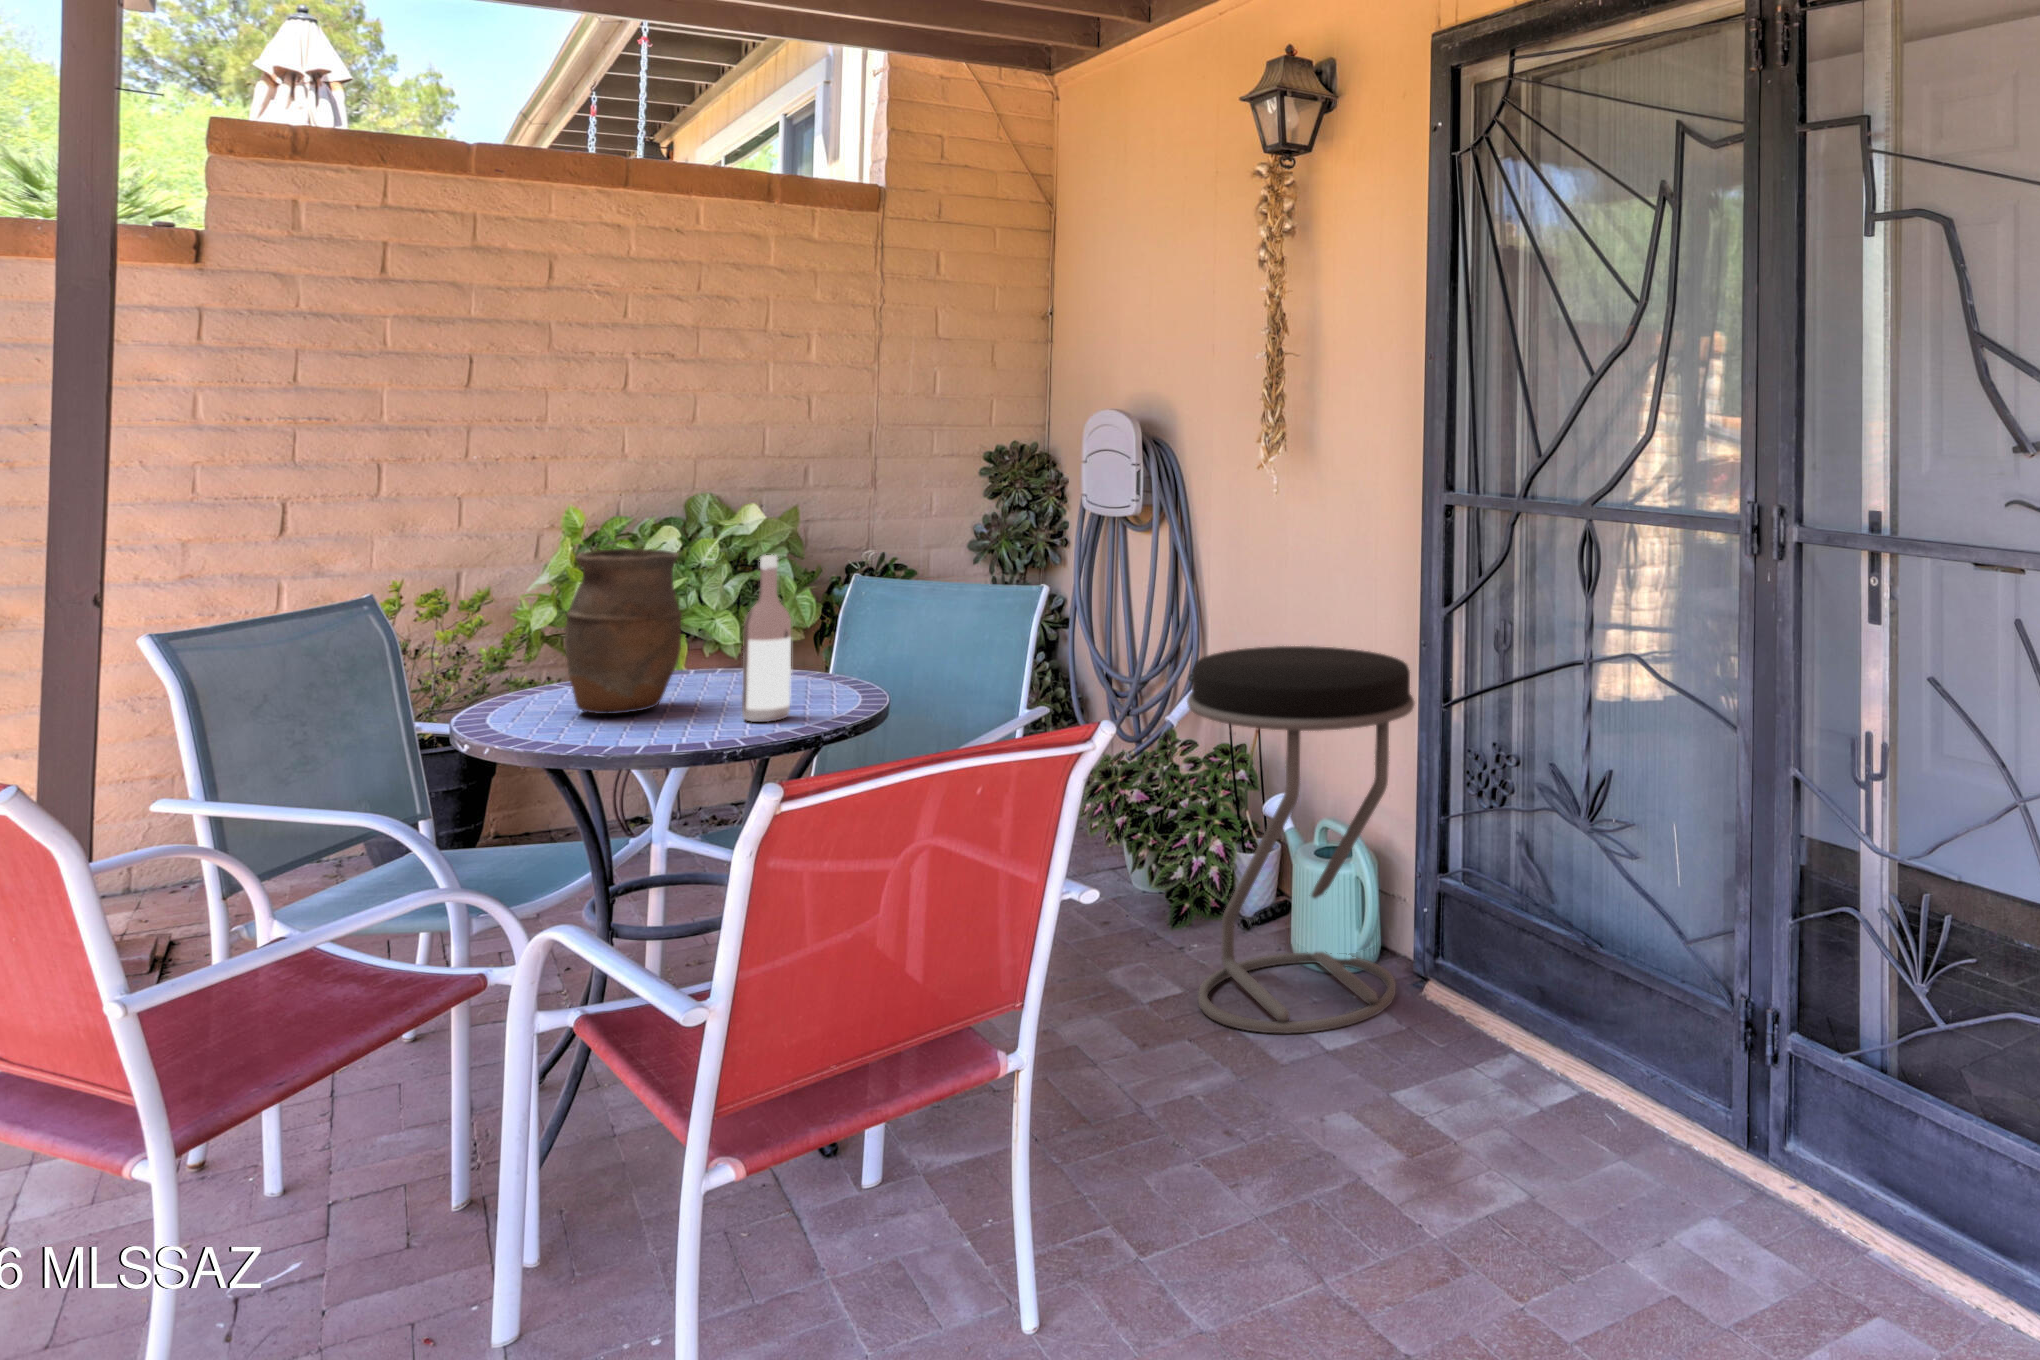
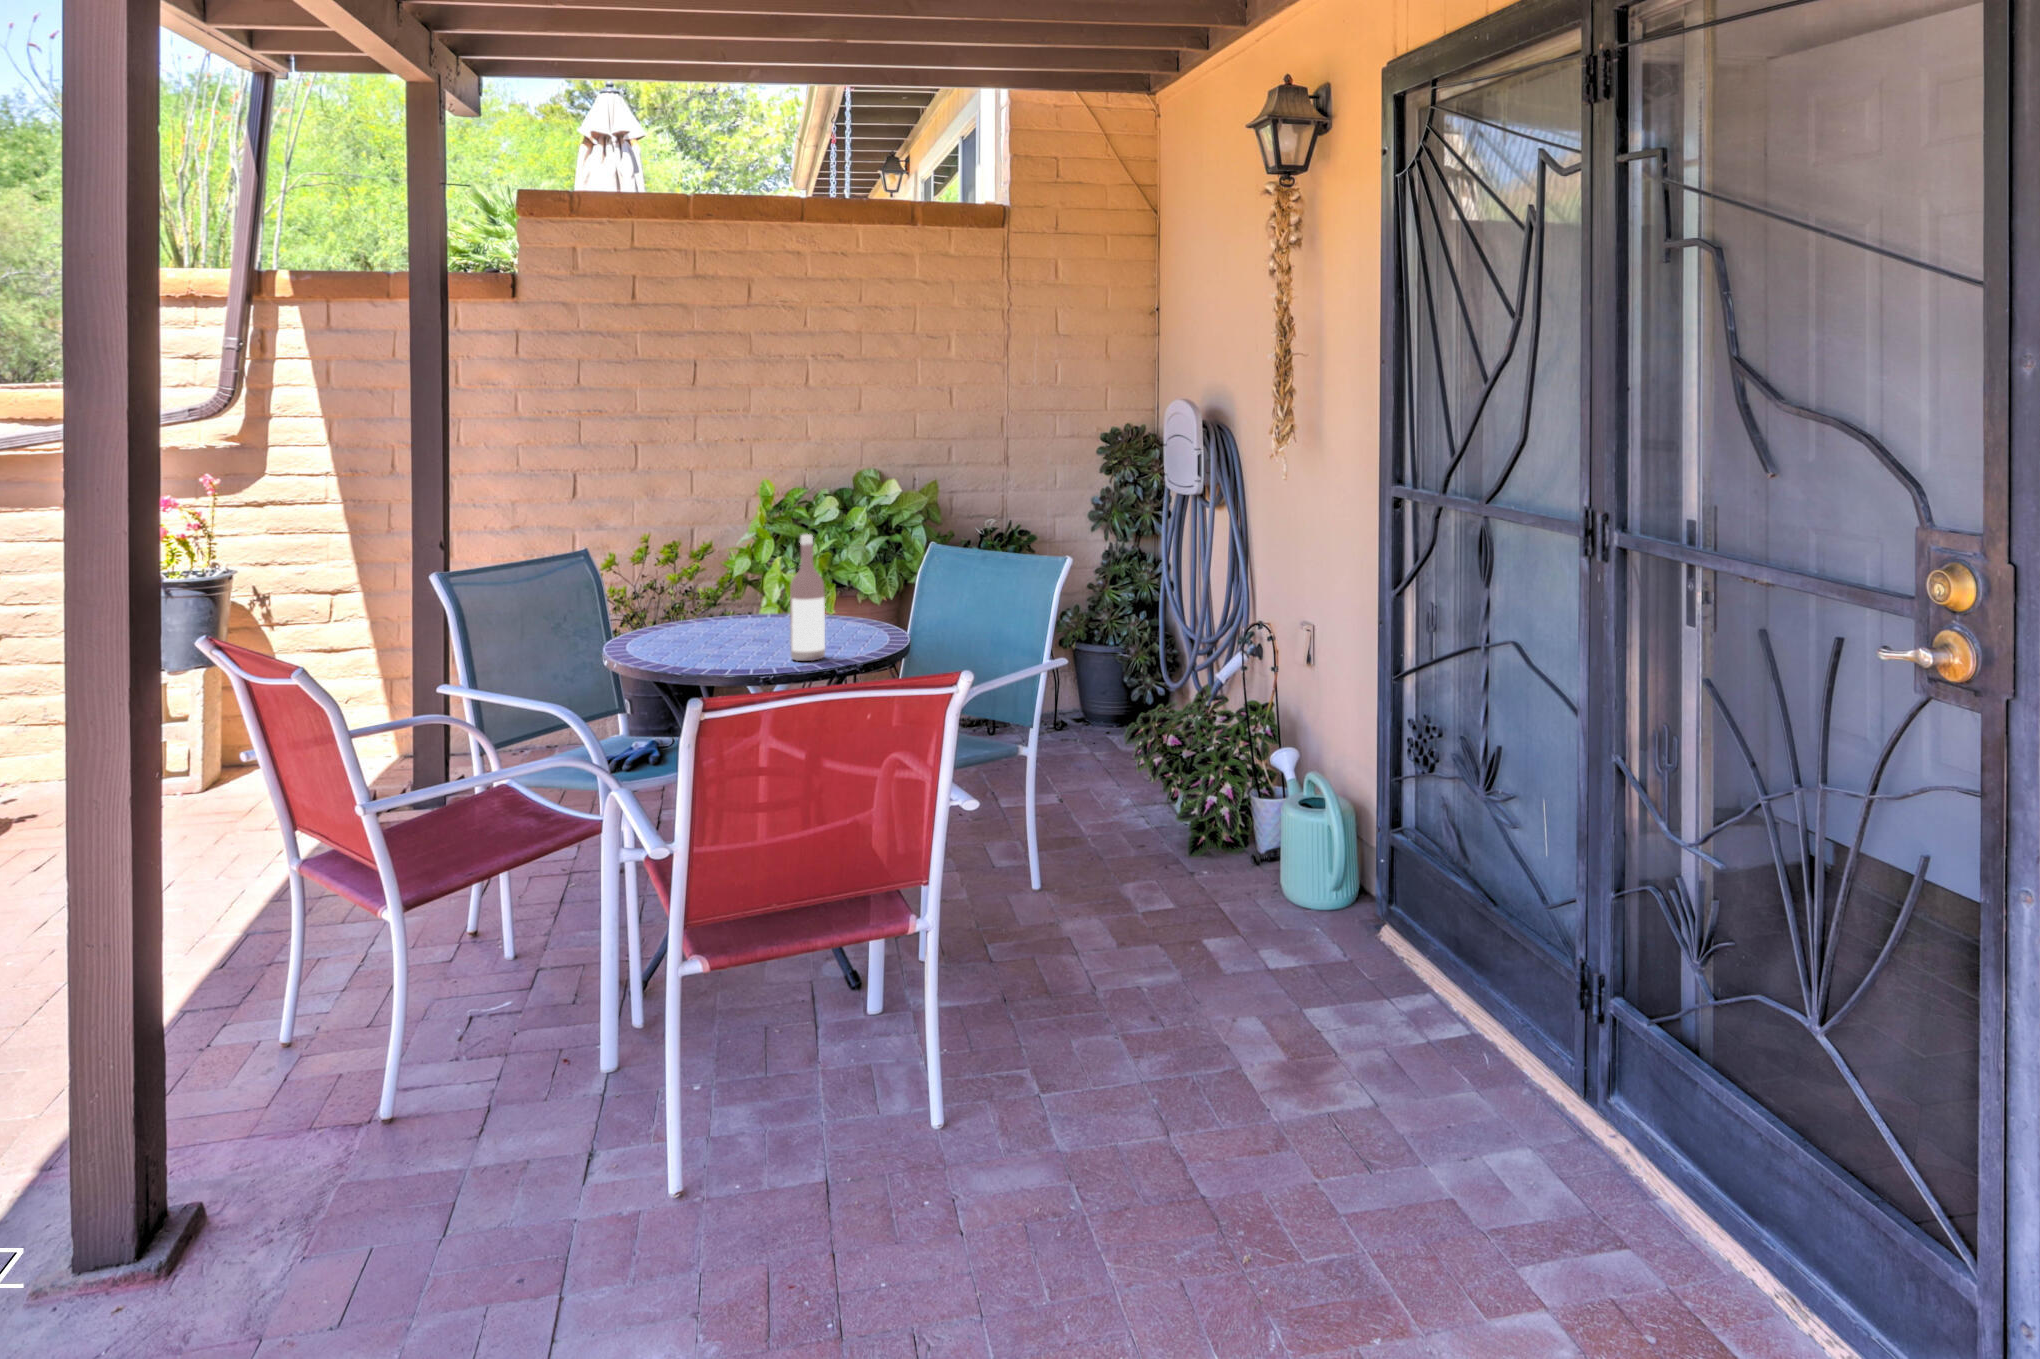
vase: present [565,548,682,714] -> none [679,525,760,649]
stool: present [1187,646,1414,1033] -> none [1167,619,1368,954]

